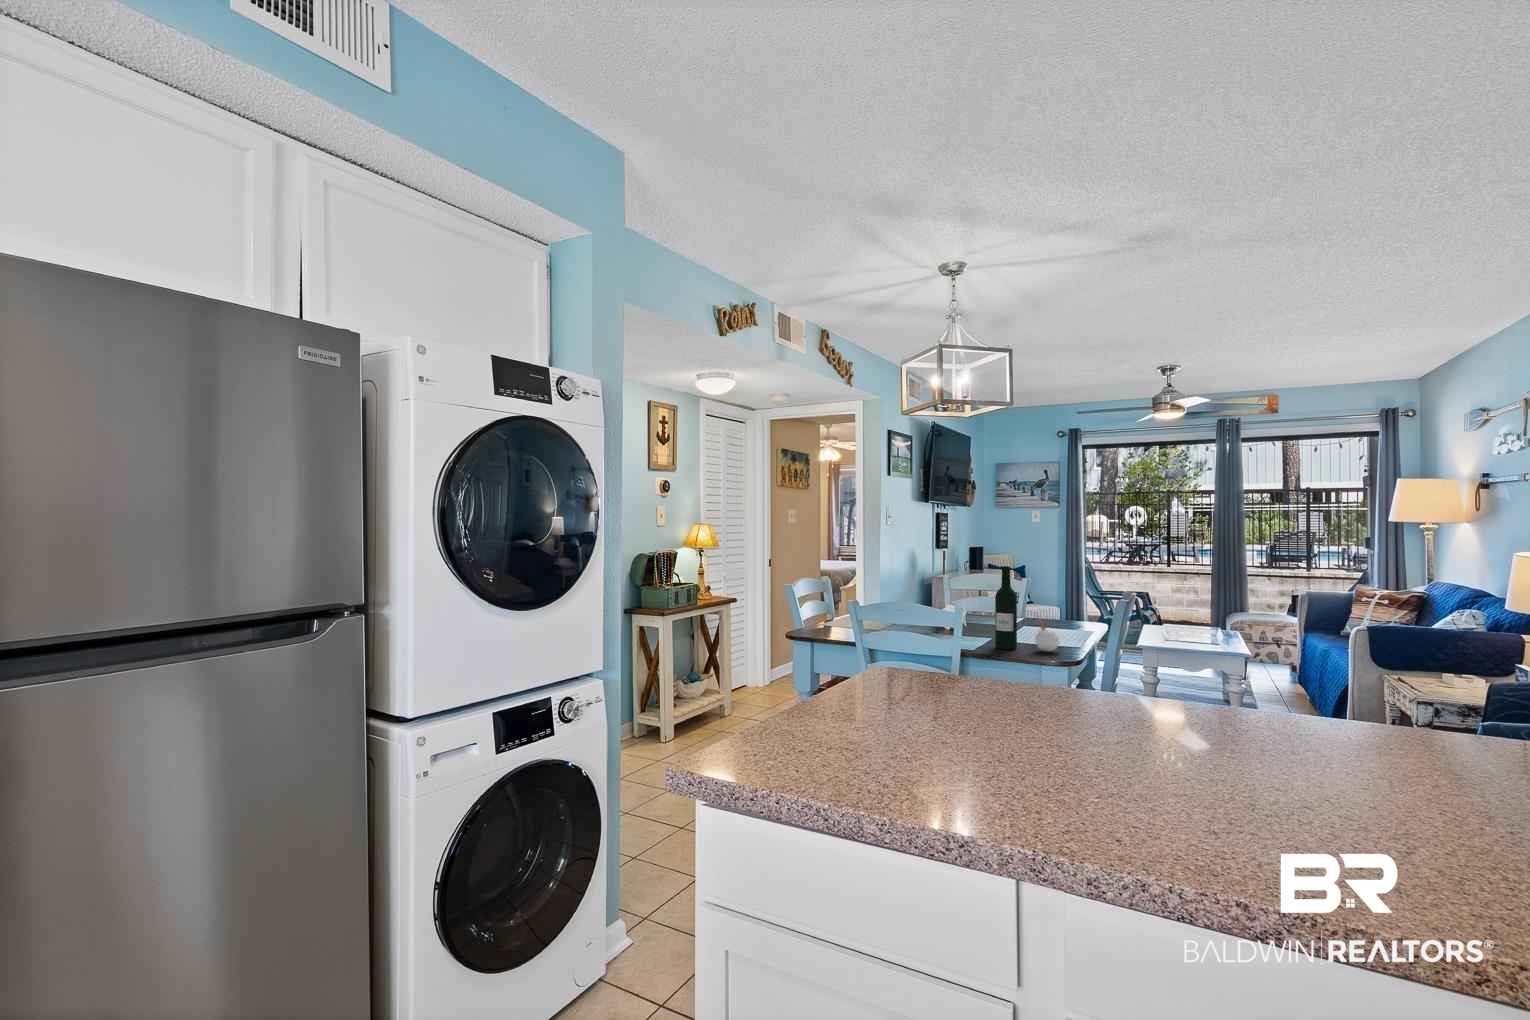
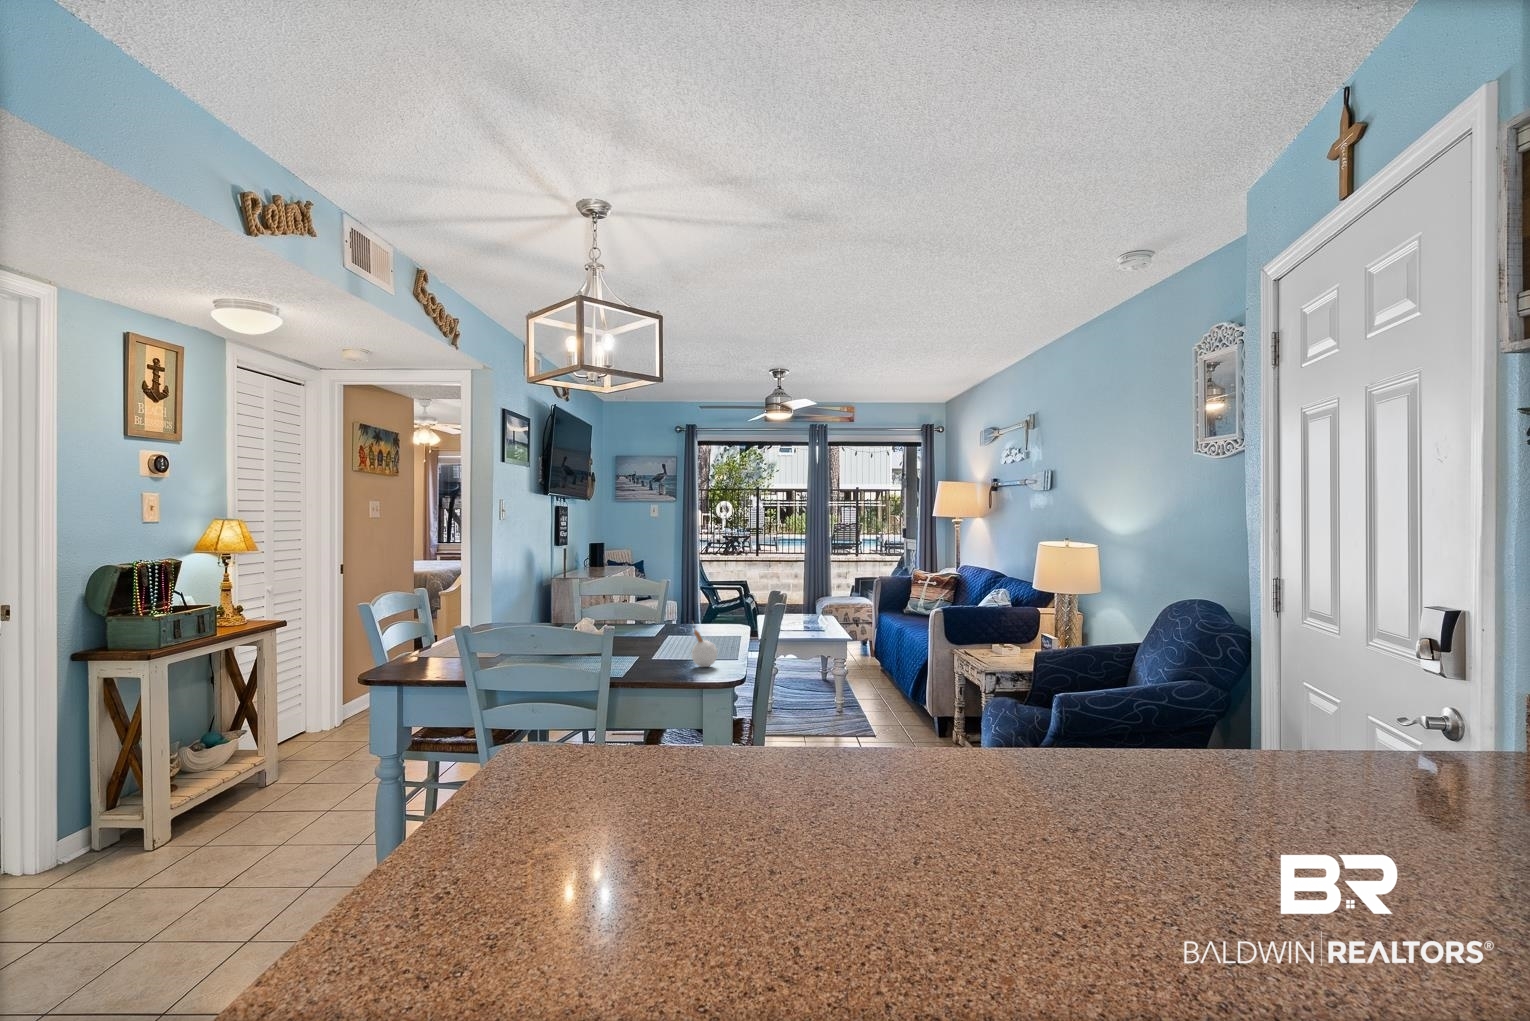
wine bottle: present [995,567,1017,649] -> none [646,571,671,669]

